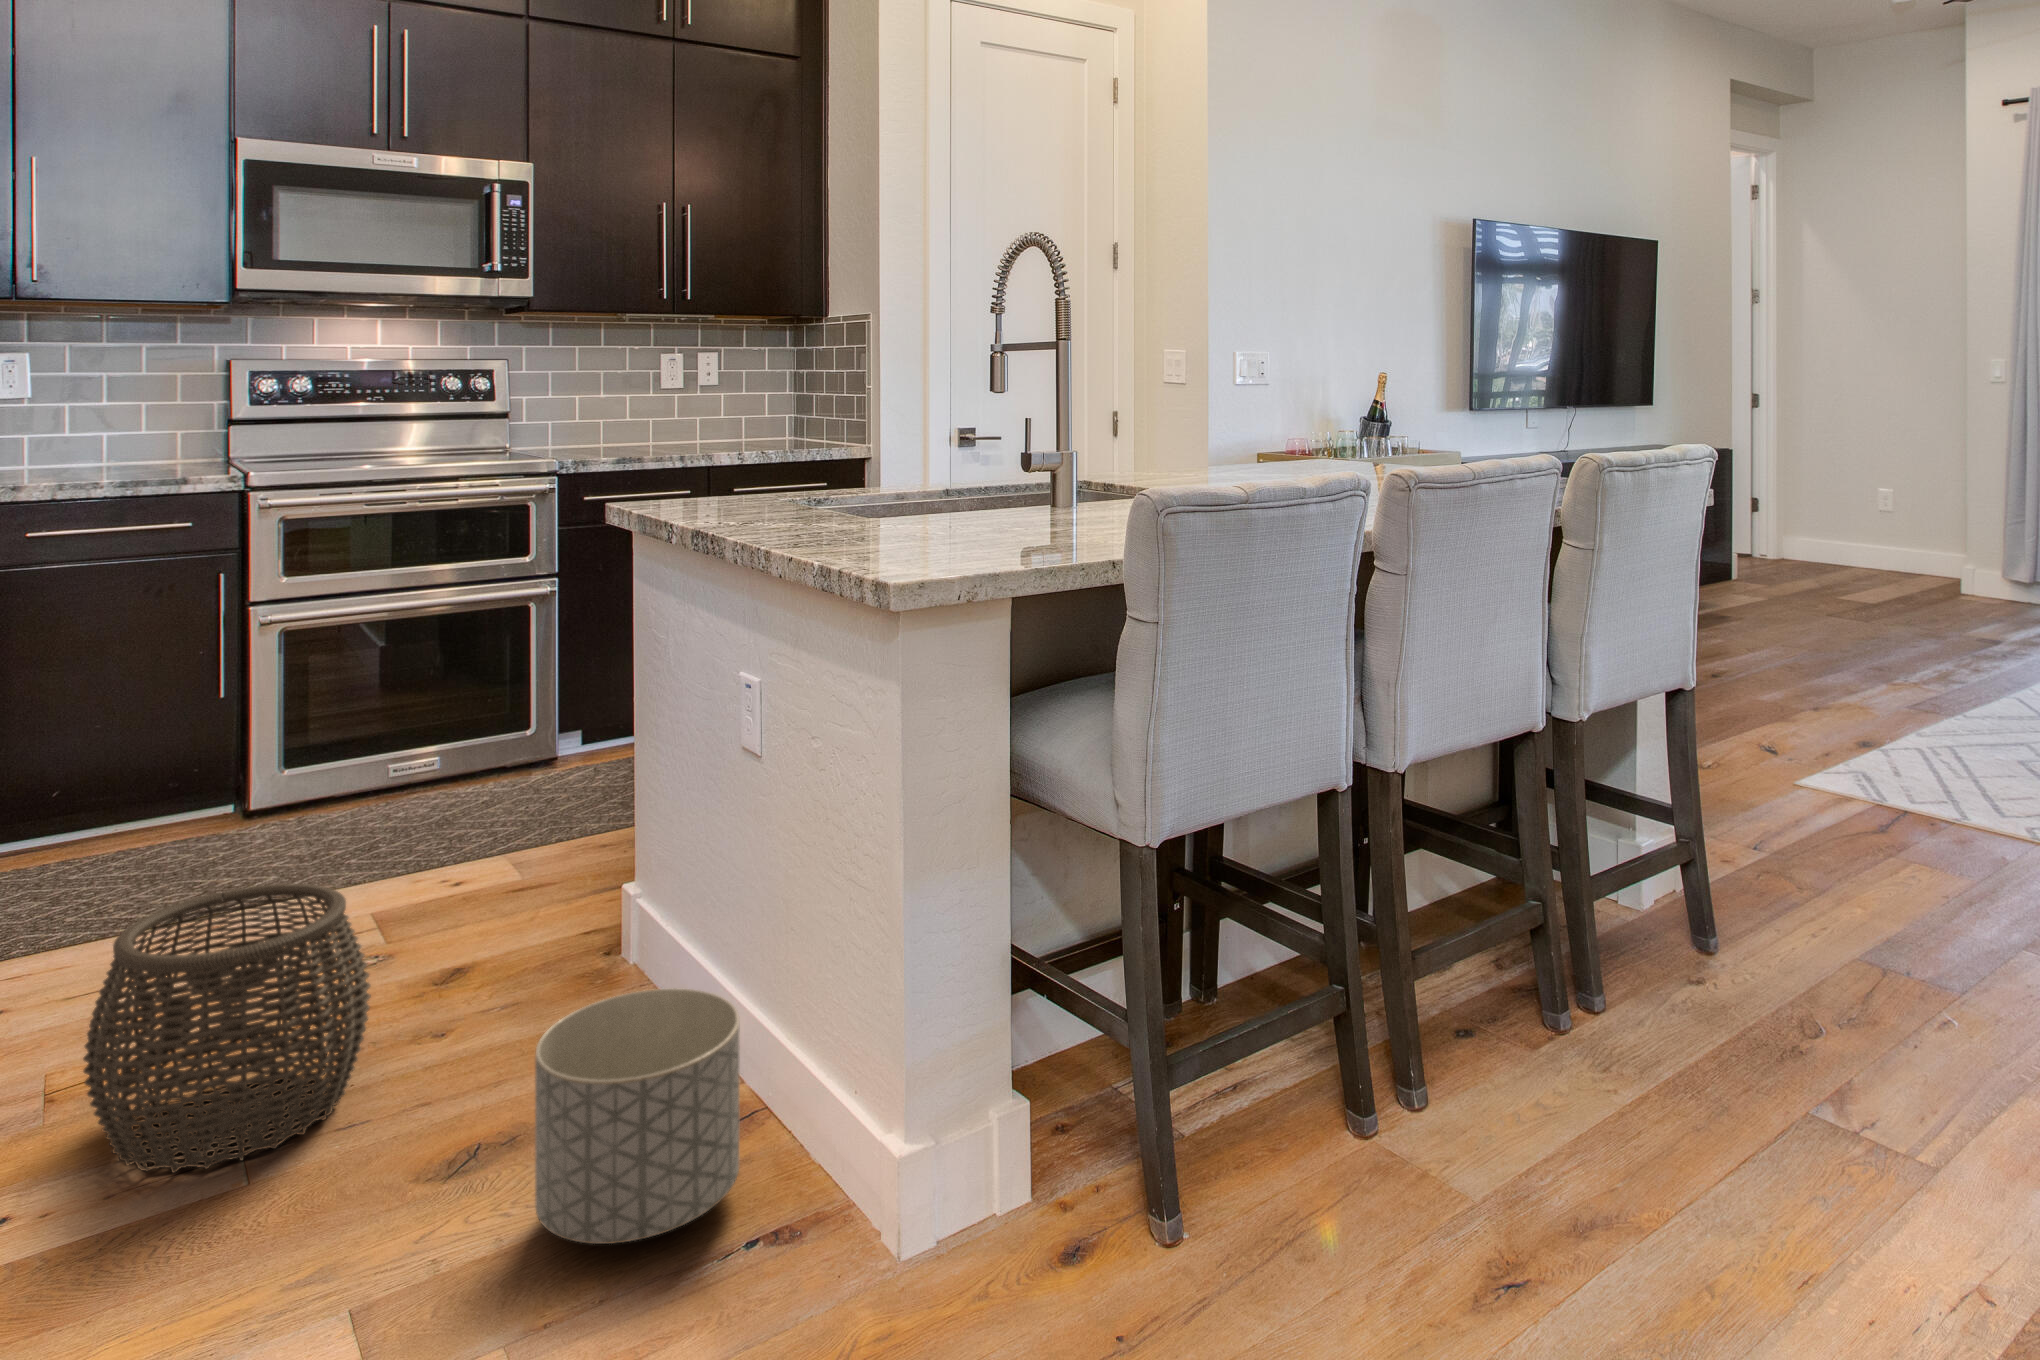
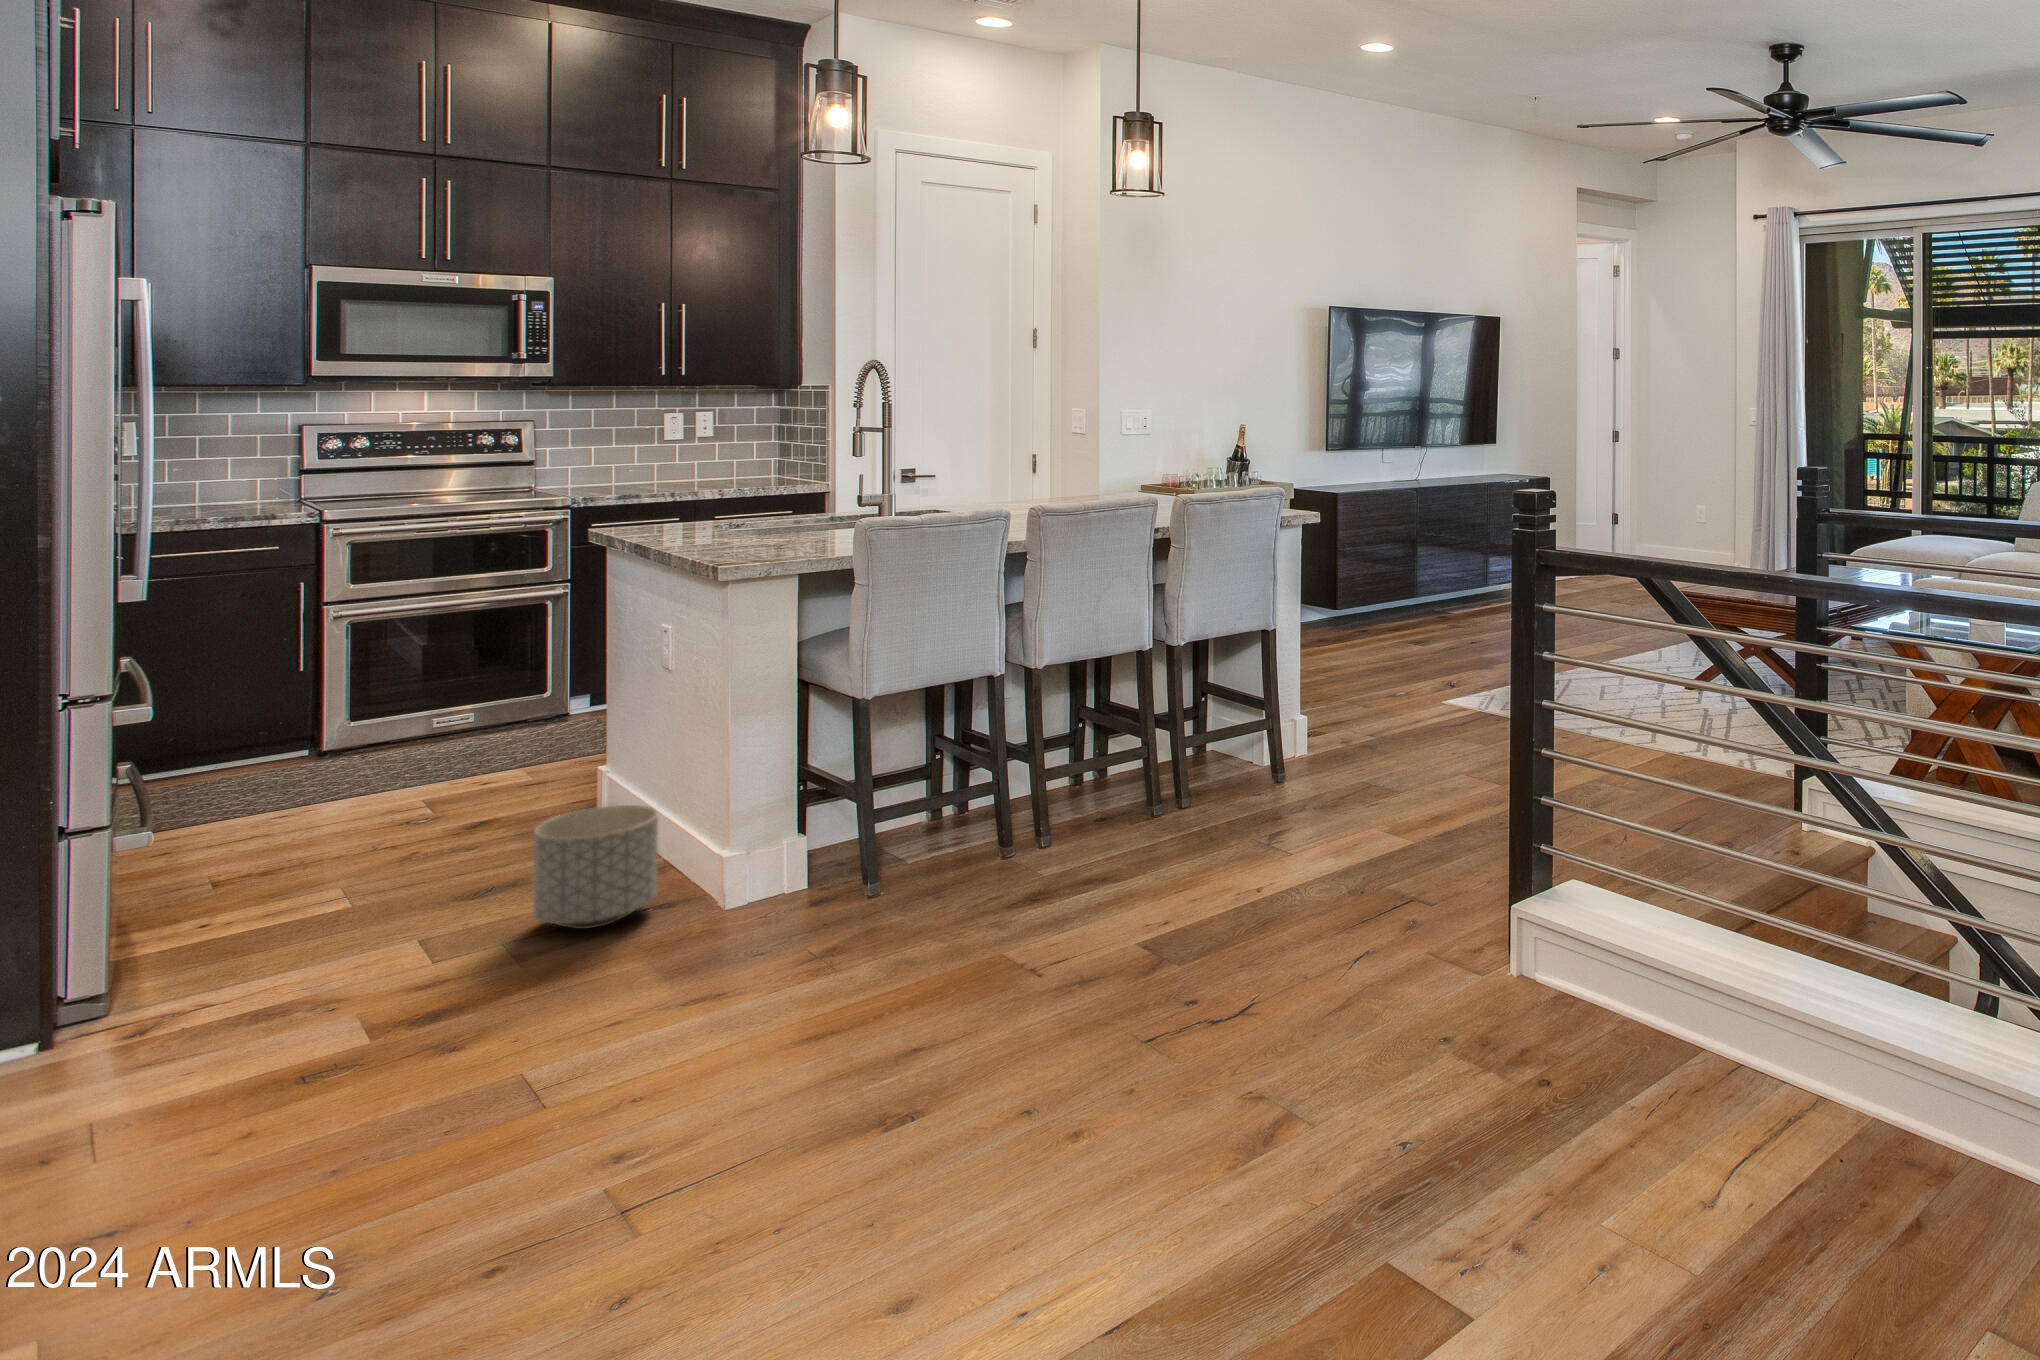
woven basket: present [83,884,371,1173] -> none [248,766,430,921]

